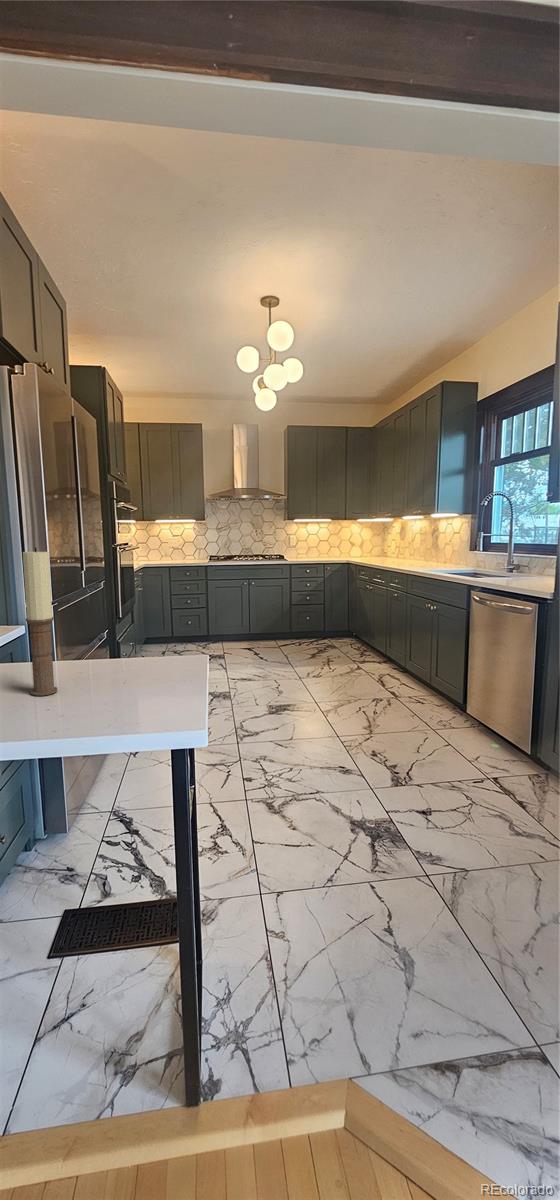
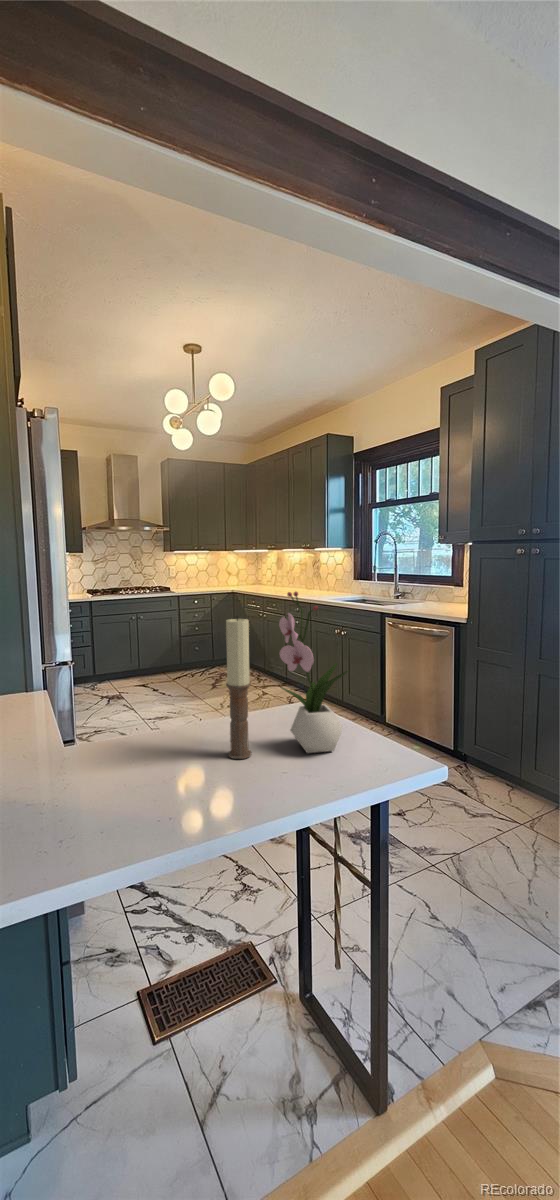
flower arrangement: none [85,525,155,702] -> present [279,592,348,753]

